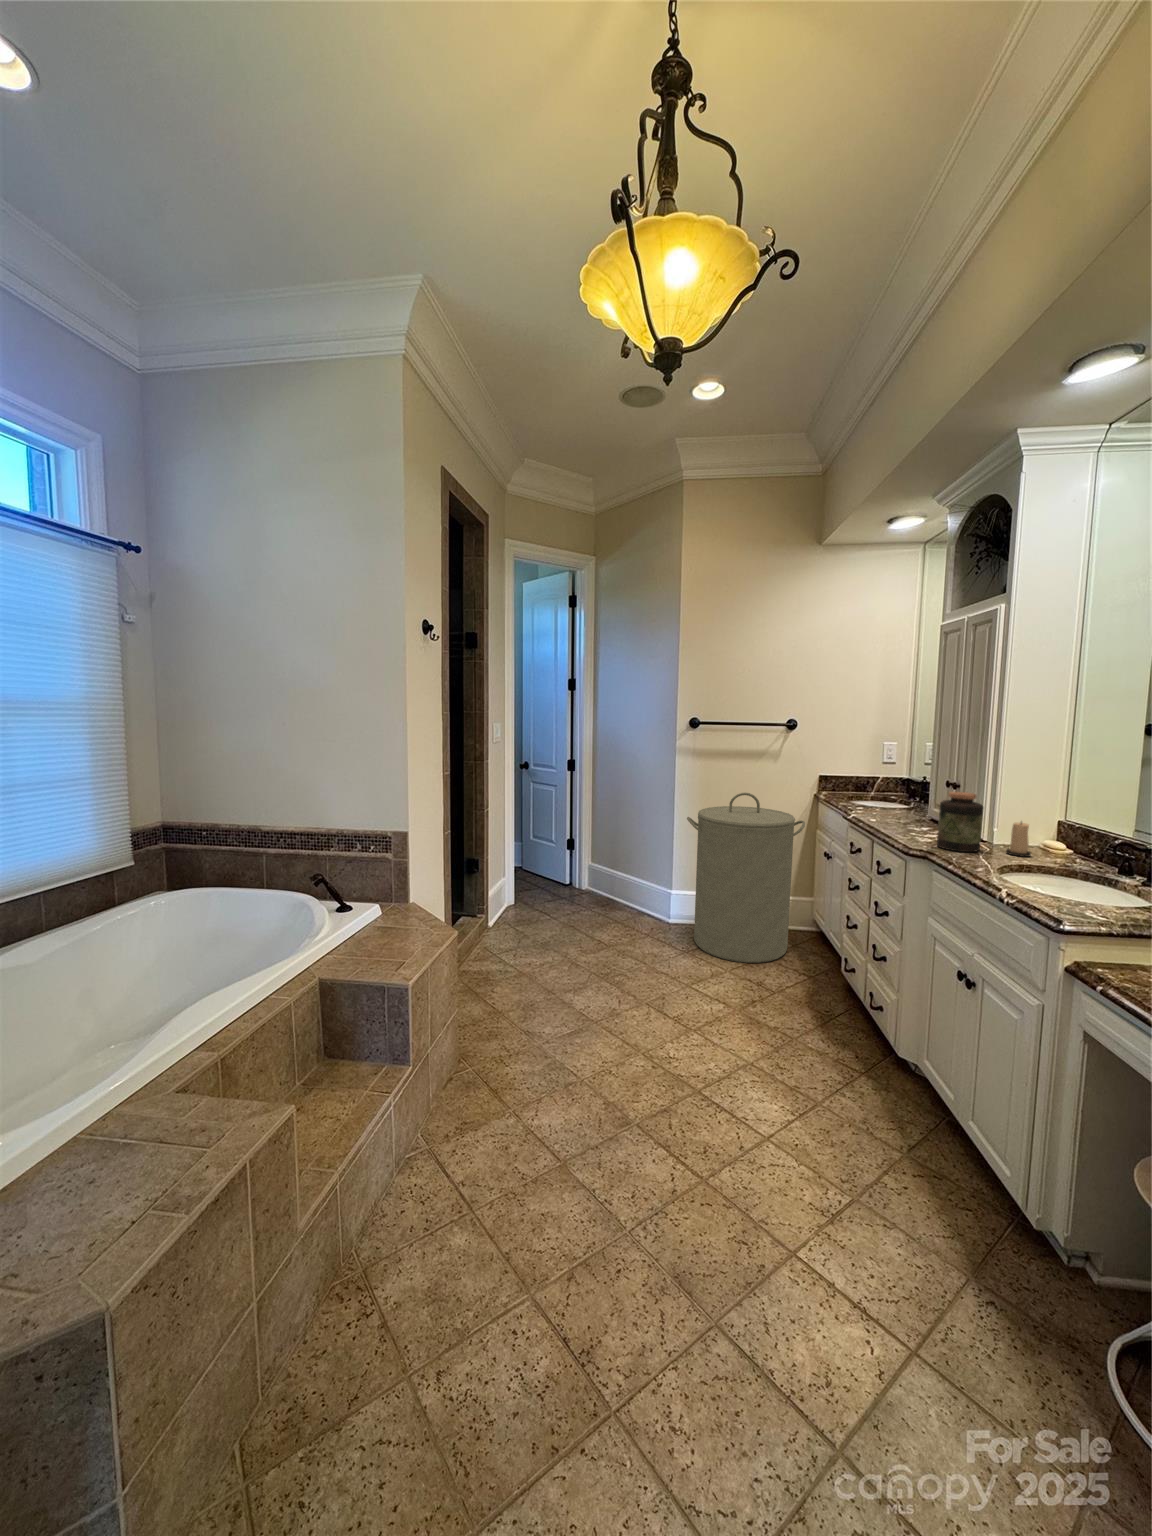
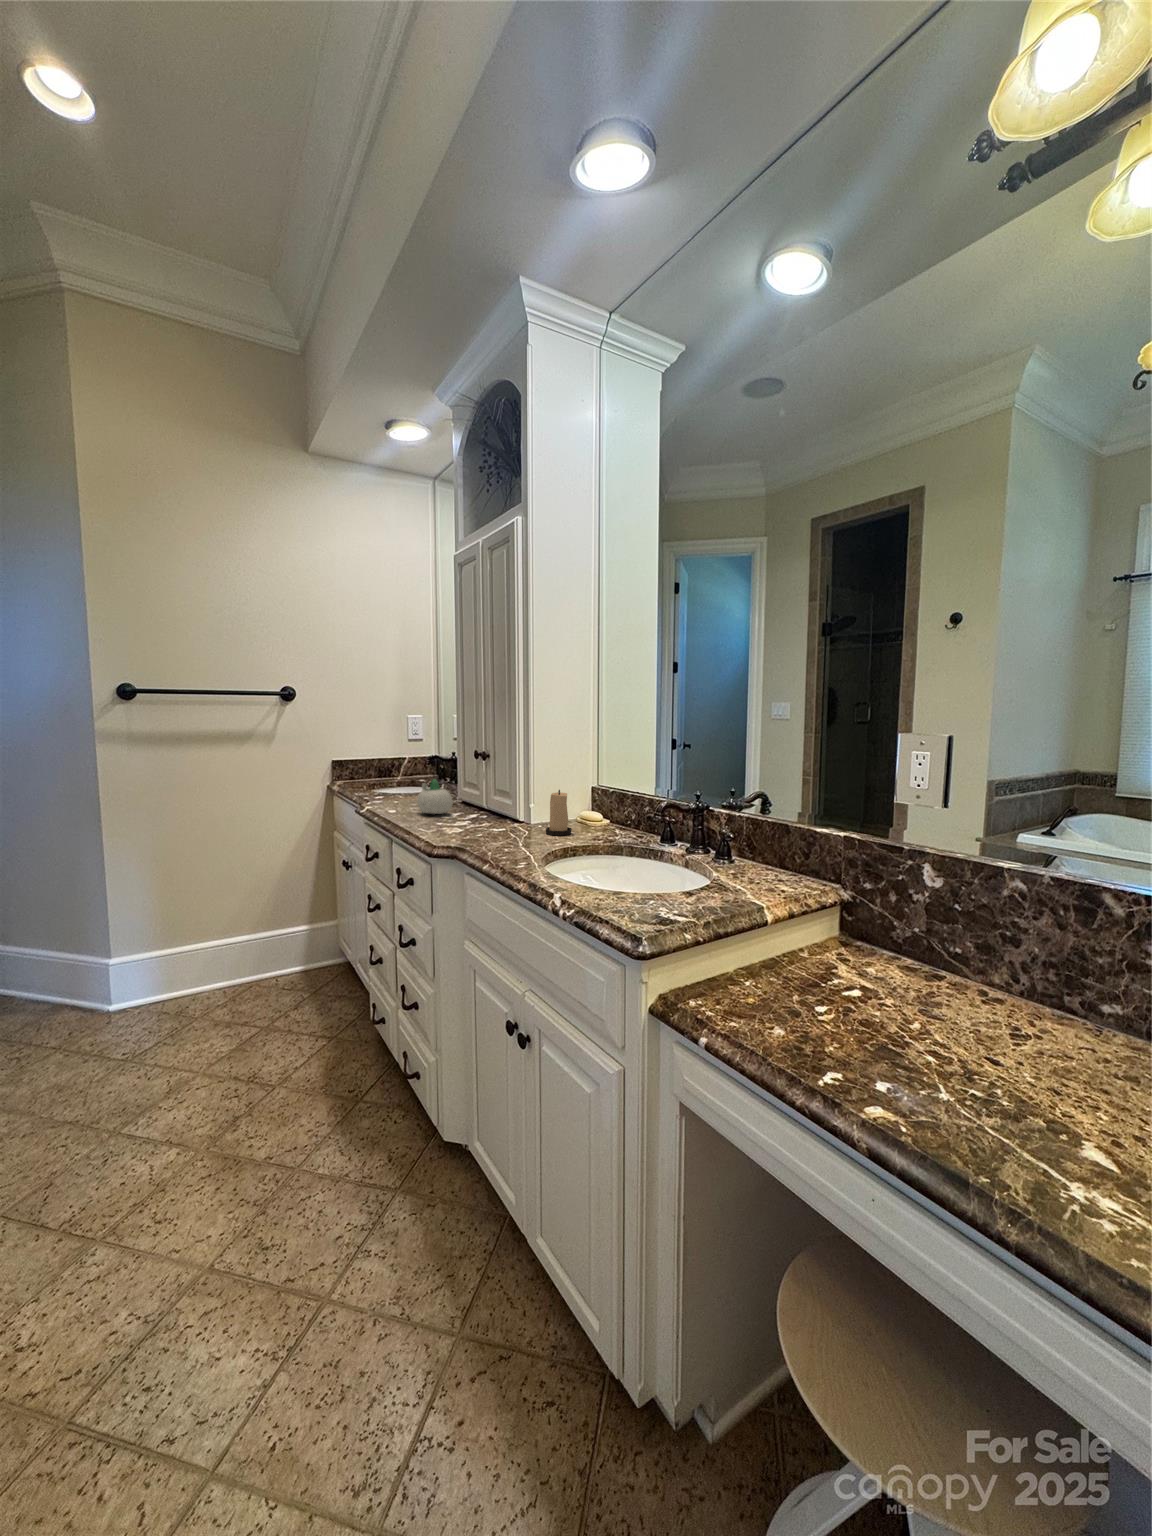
jar: present [937,792,983,852] -> none [468,759,518,840]
laundry hamper: present [687,793,805,963] -> none [111,792,314,1054]
succulent planter: none [894,800,924,827] -> present [417,779,453,814]

